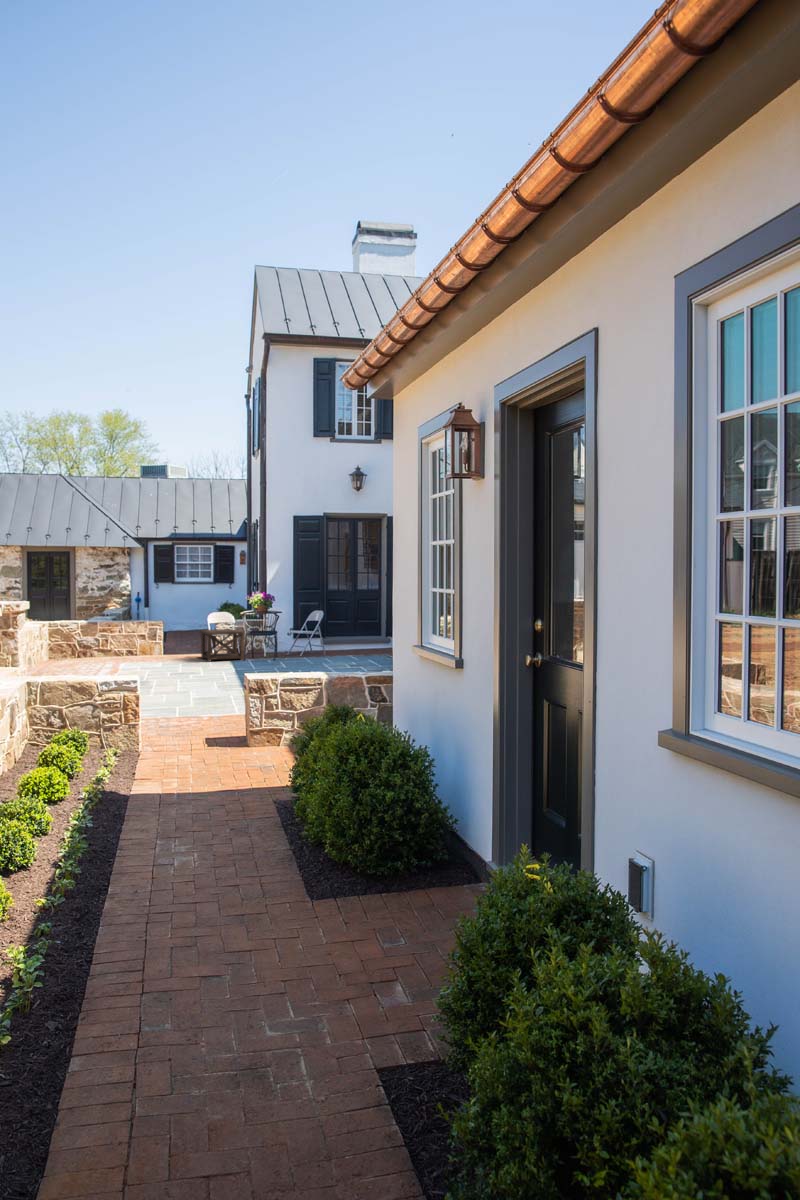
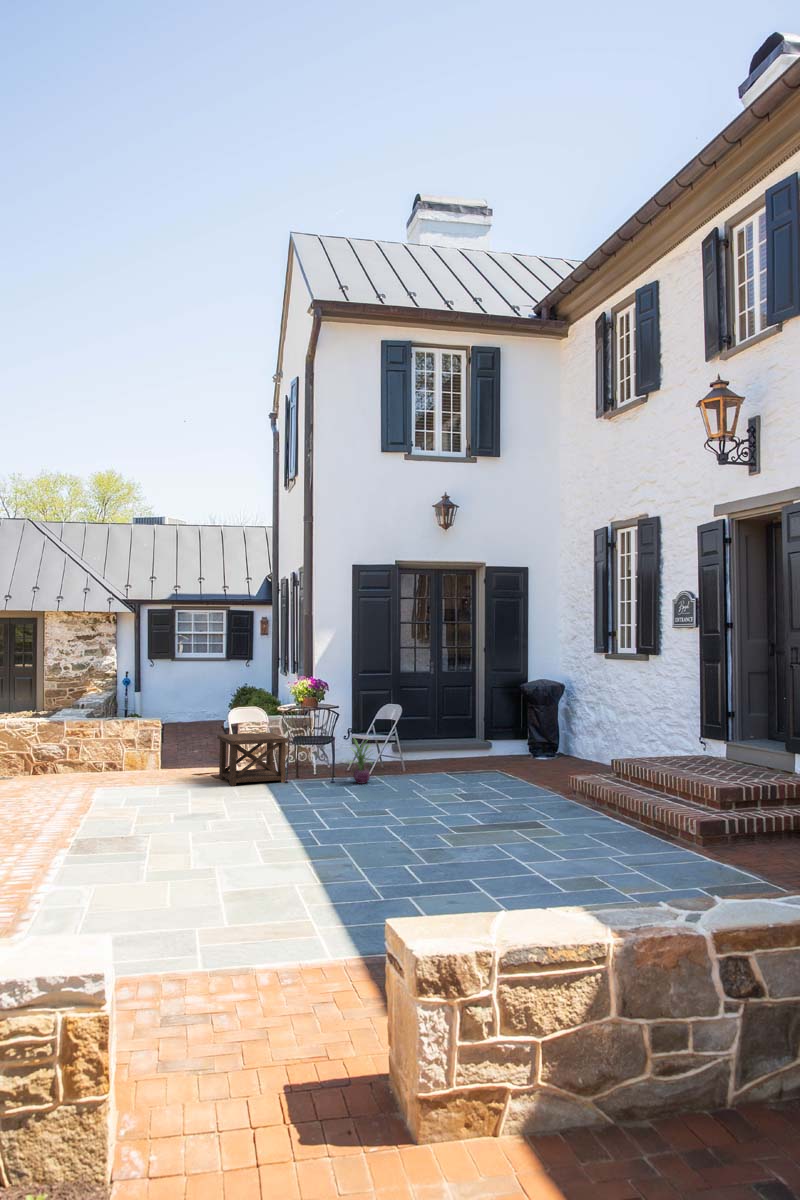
decorative plant: none [275,631,308,660] -> present [350,738,372,784]

